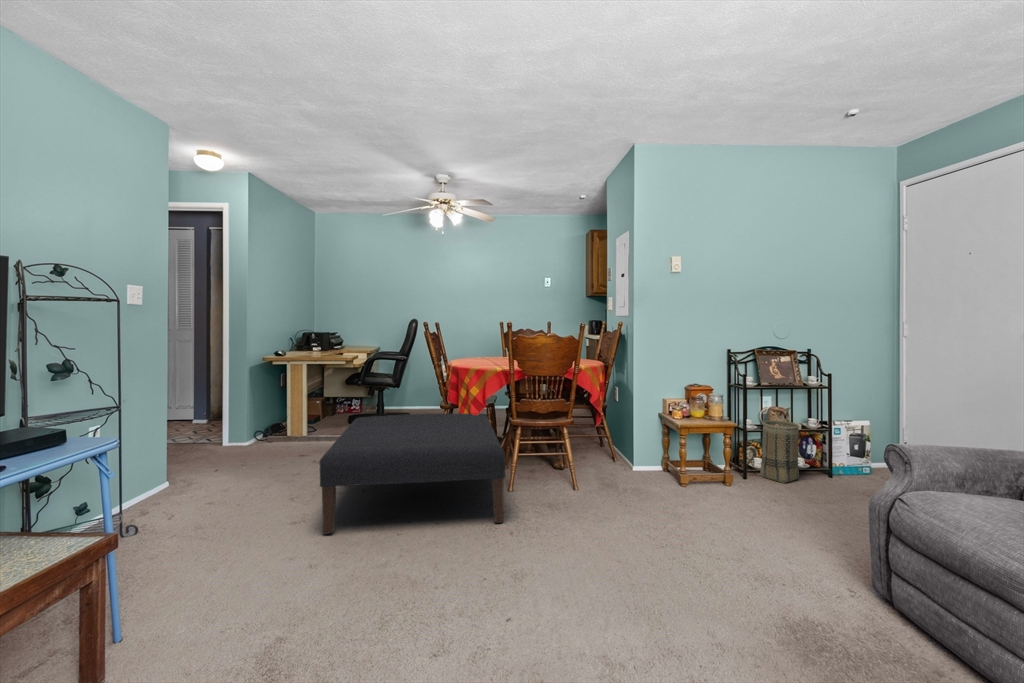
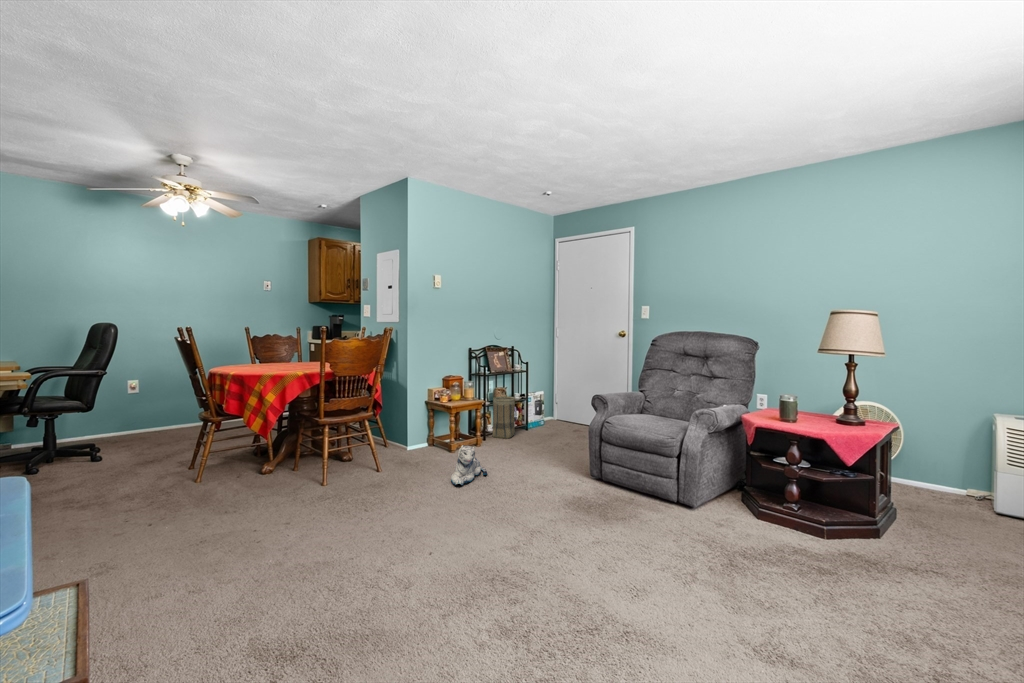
ottoman: present [320,413,505,534] -> none [115,419,354,563]
plush toy: none [632,482,698,537] -> present [451,445,487,485]

